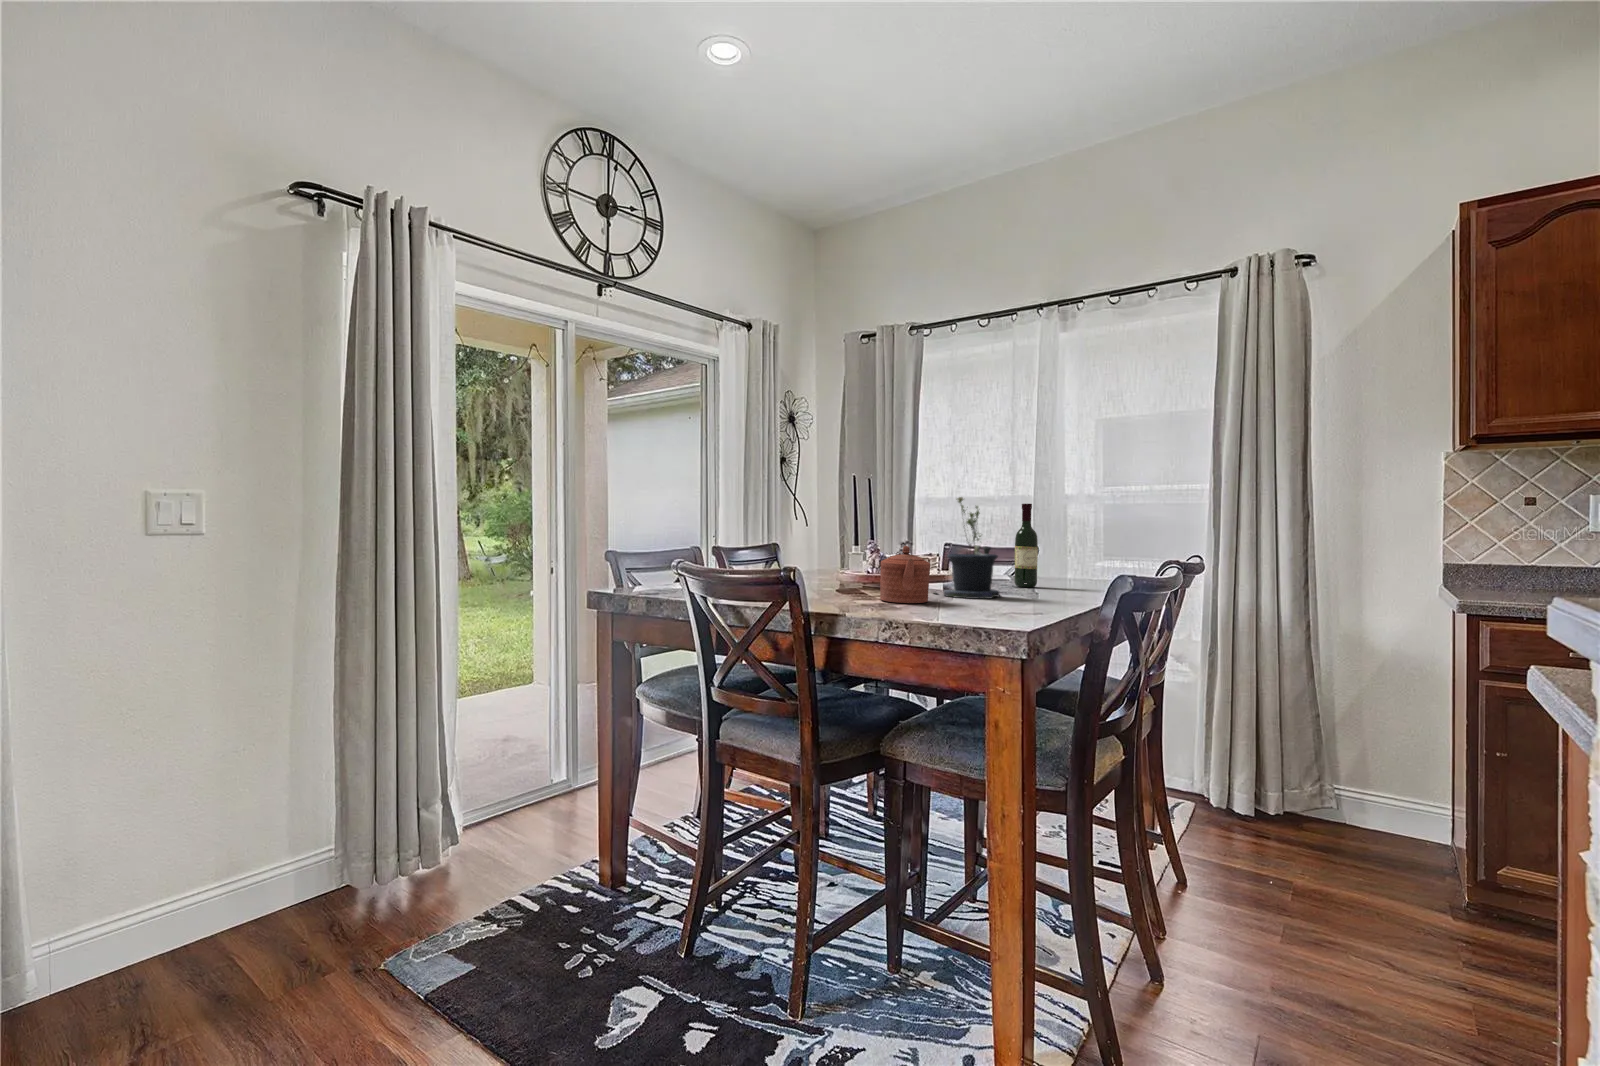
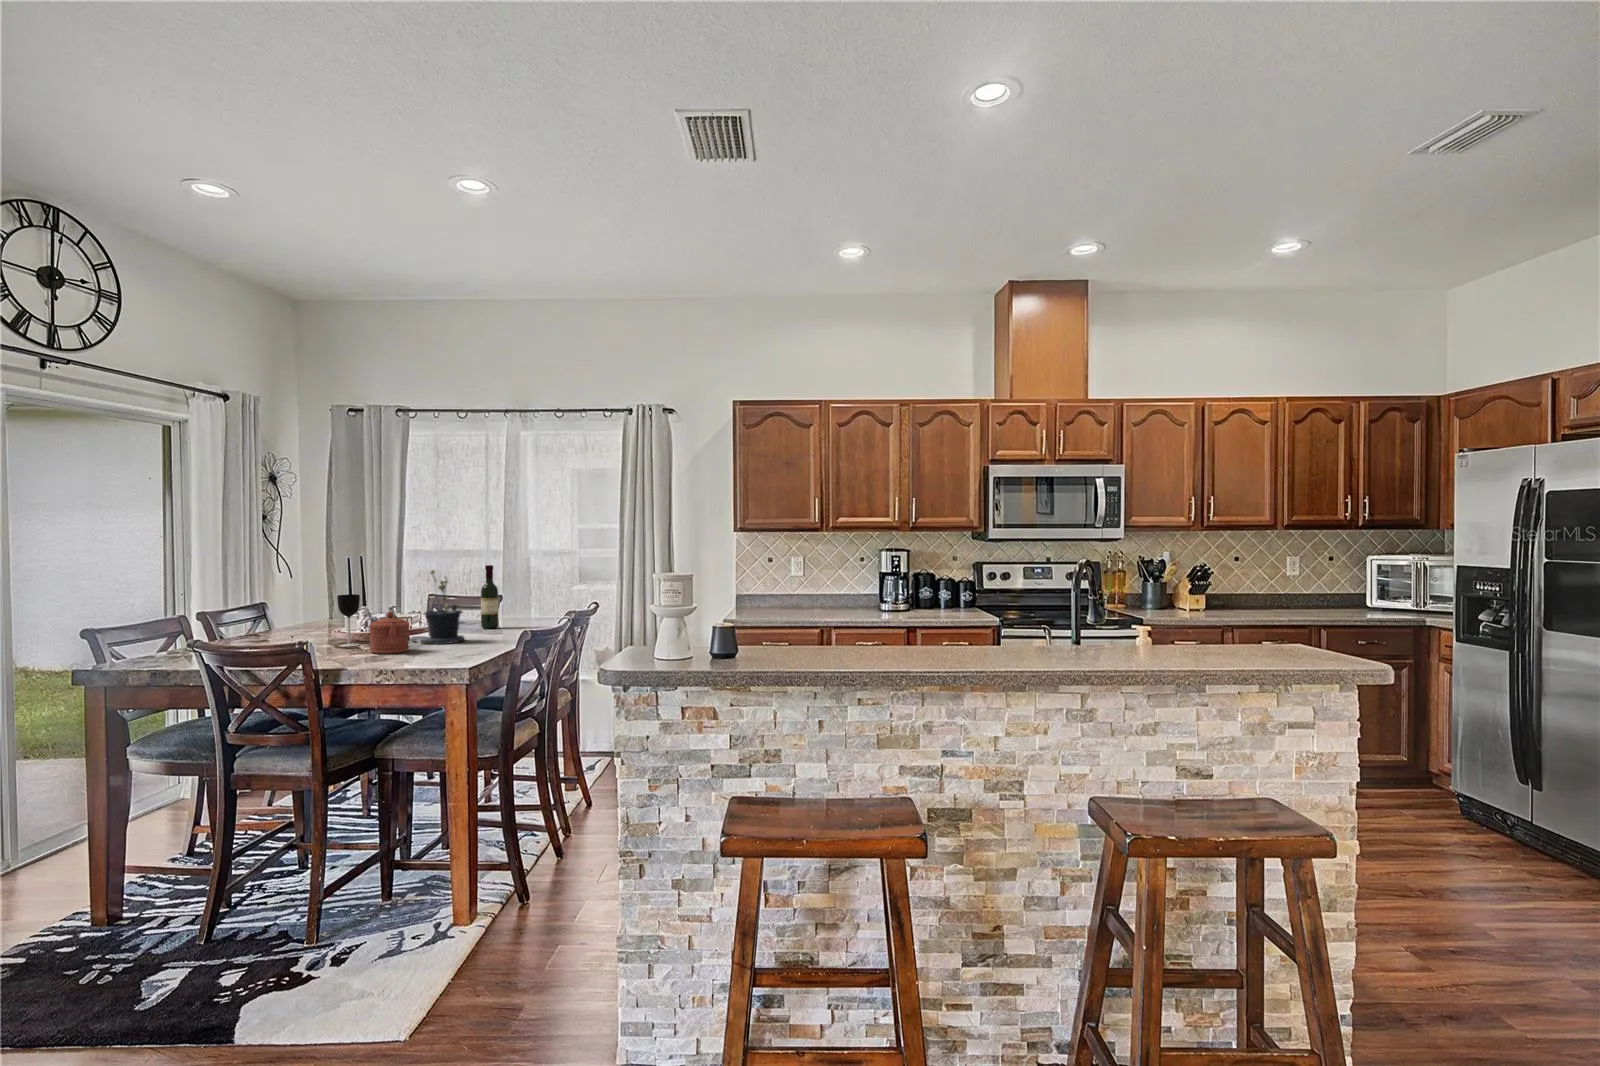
wine glass: none [846,527,871,592] -> present [337,594,360,647]

